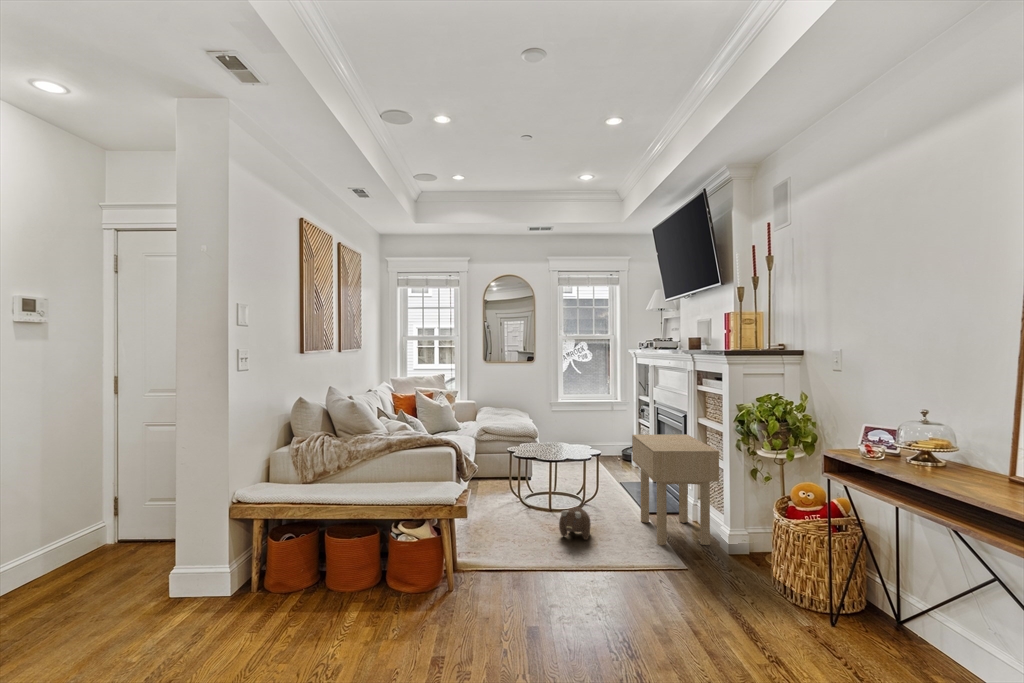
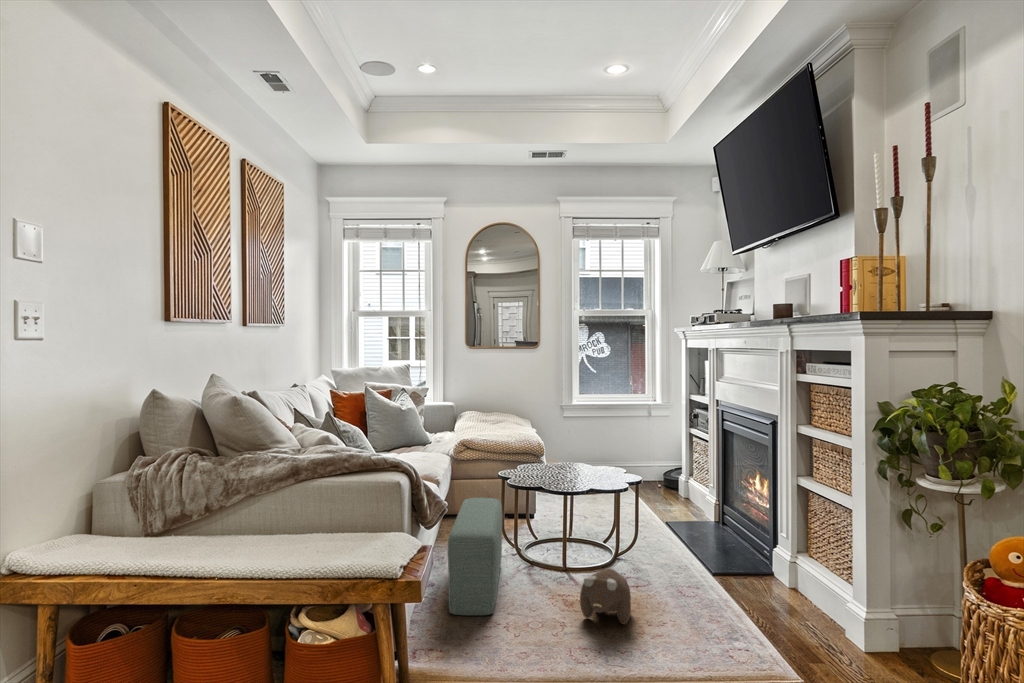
side table: present [632,435,719,545] -> none [694,452,847,635]
pouf: none [478,464,511,535] -> present [448,498,502,615]

